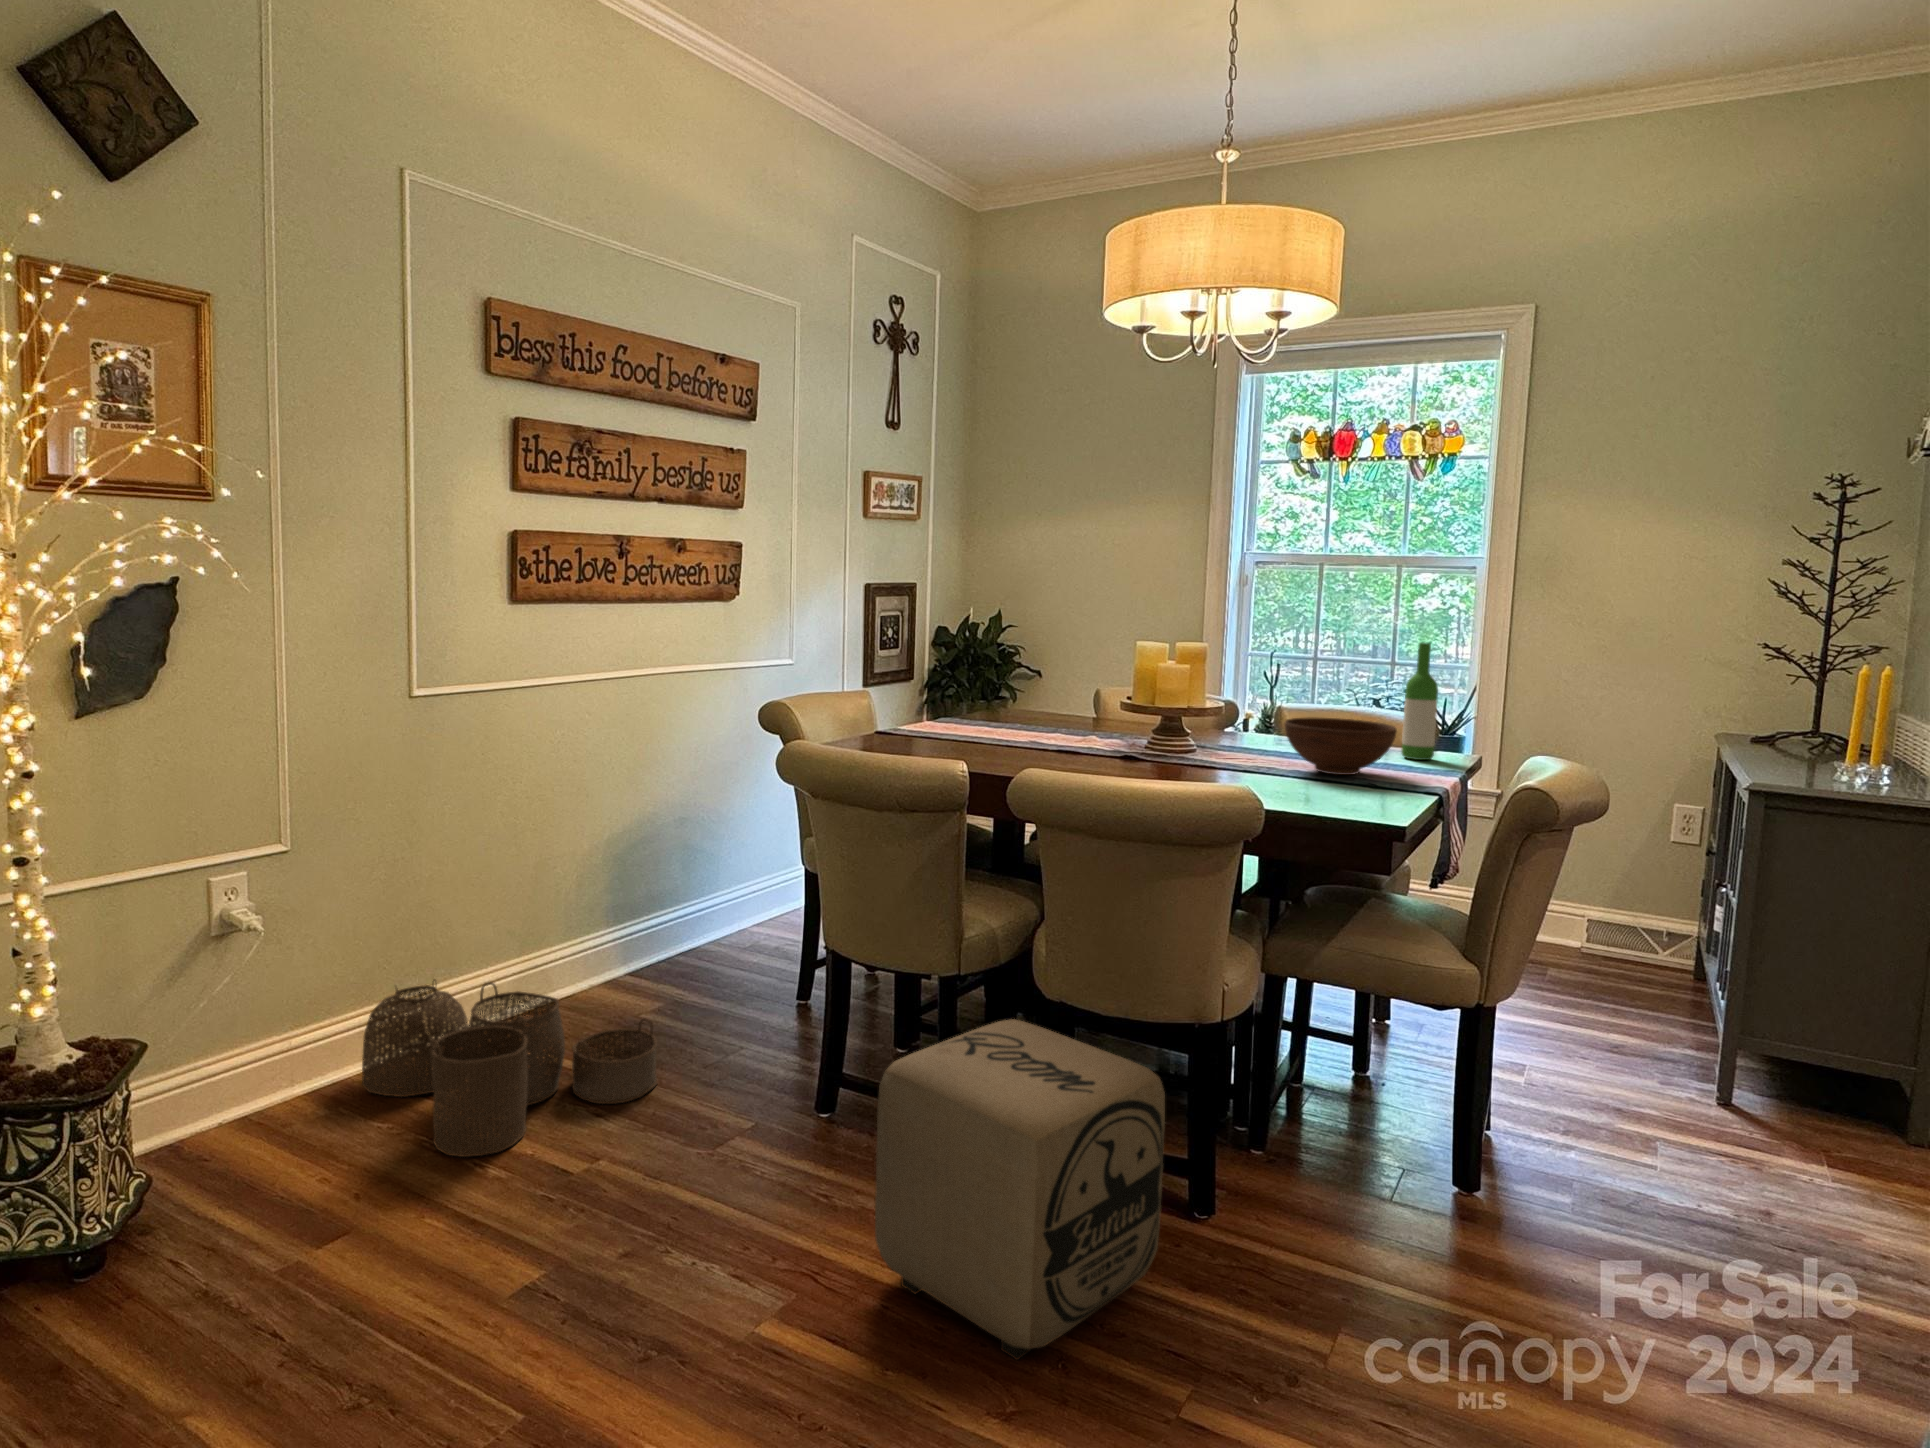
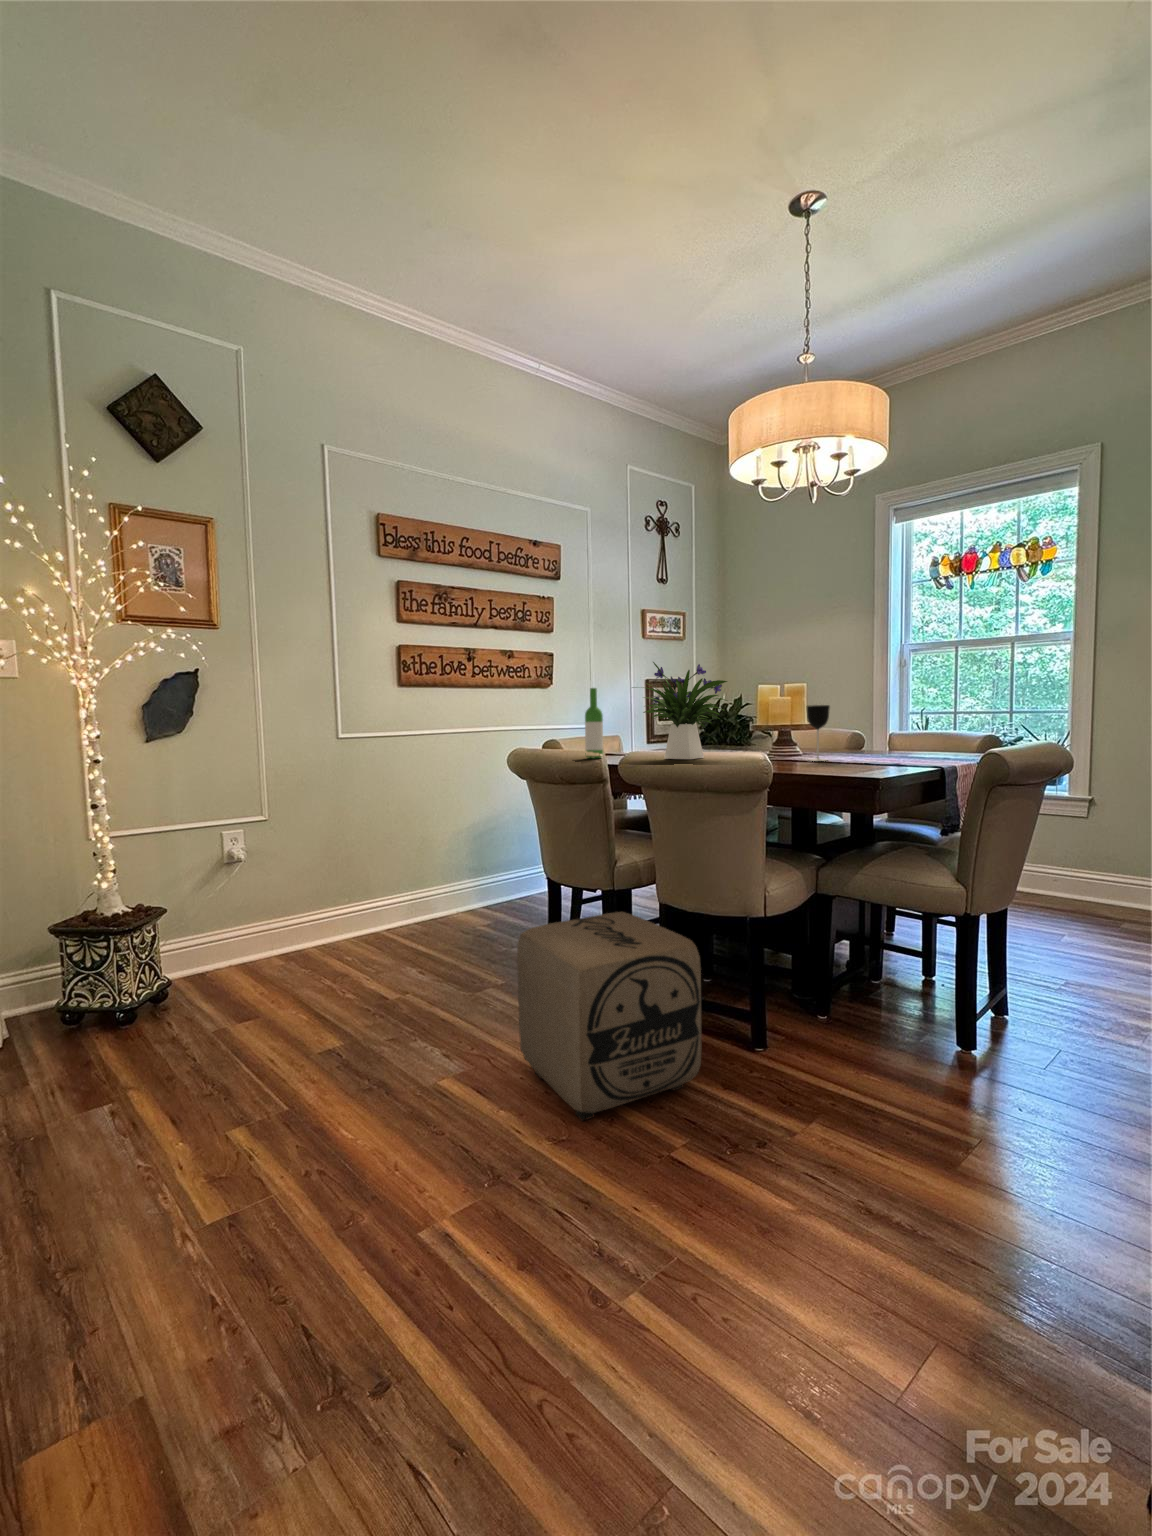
flower arrangement: none [942,592,1088,750] -> present [632,662,727,759]
wine bottle: present [1402,642,1438,760] -> present [585,688,603,758]
wine glass: none [1205,679,1242,762] -> present [806,705,830,761]
bowl: present [1285,717,1397,775] -> none [855,727,937,763]
woven basket: present [362,980,657,1157] -> none [307,895,463,988]

